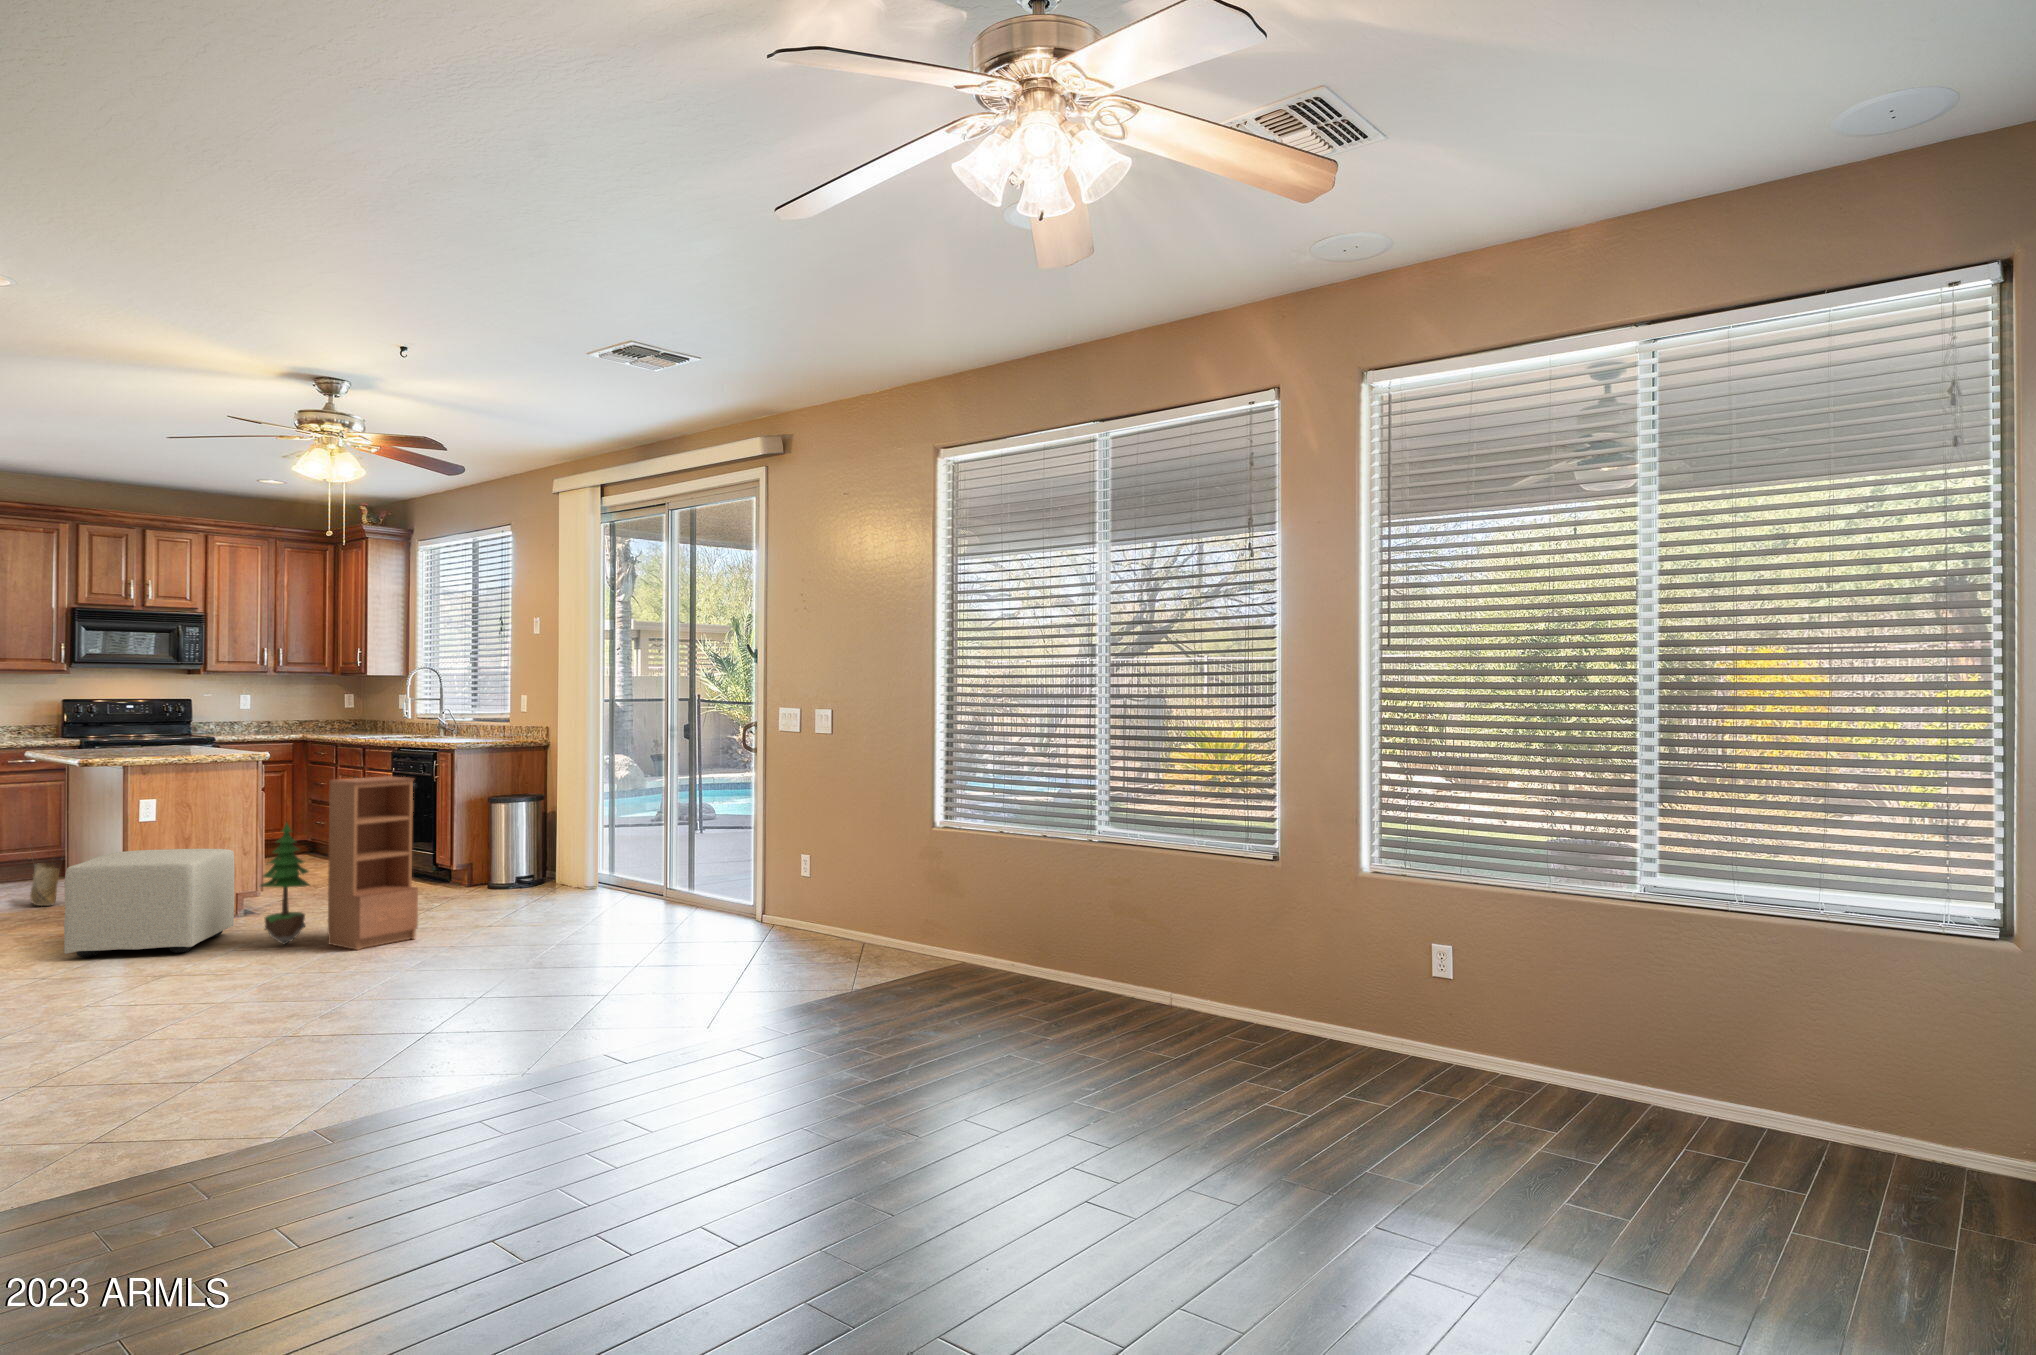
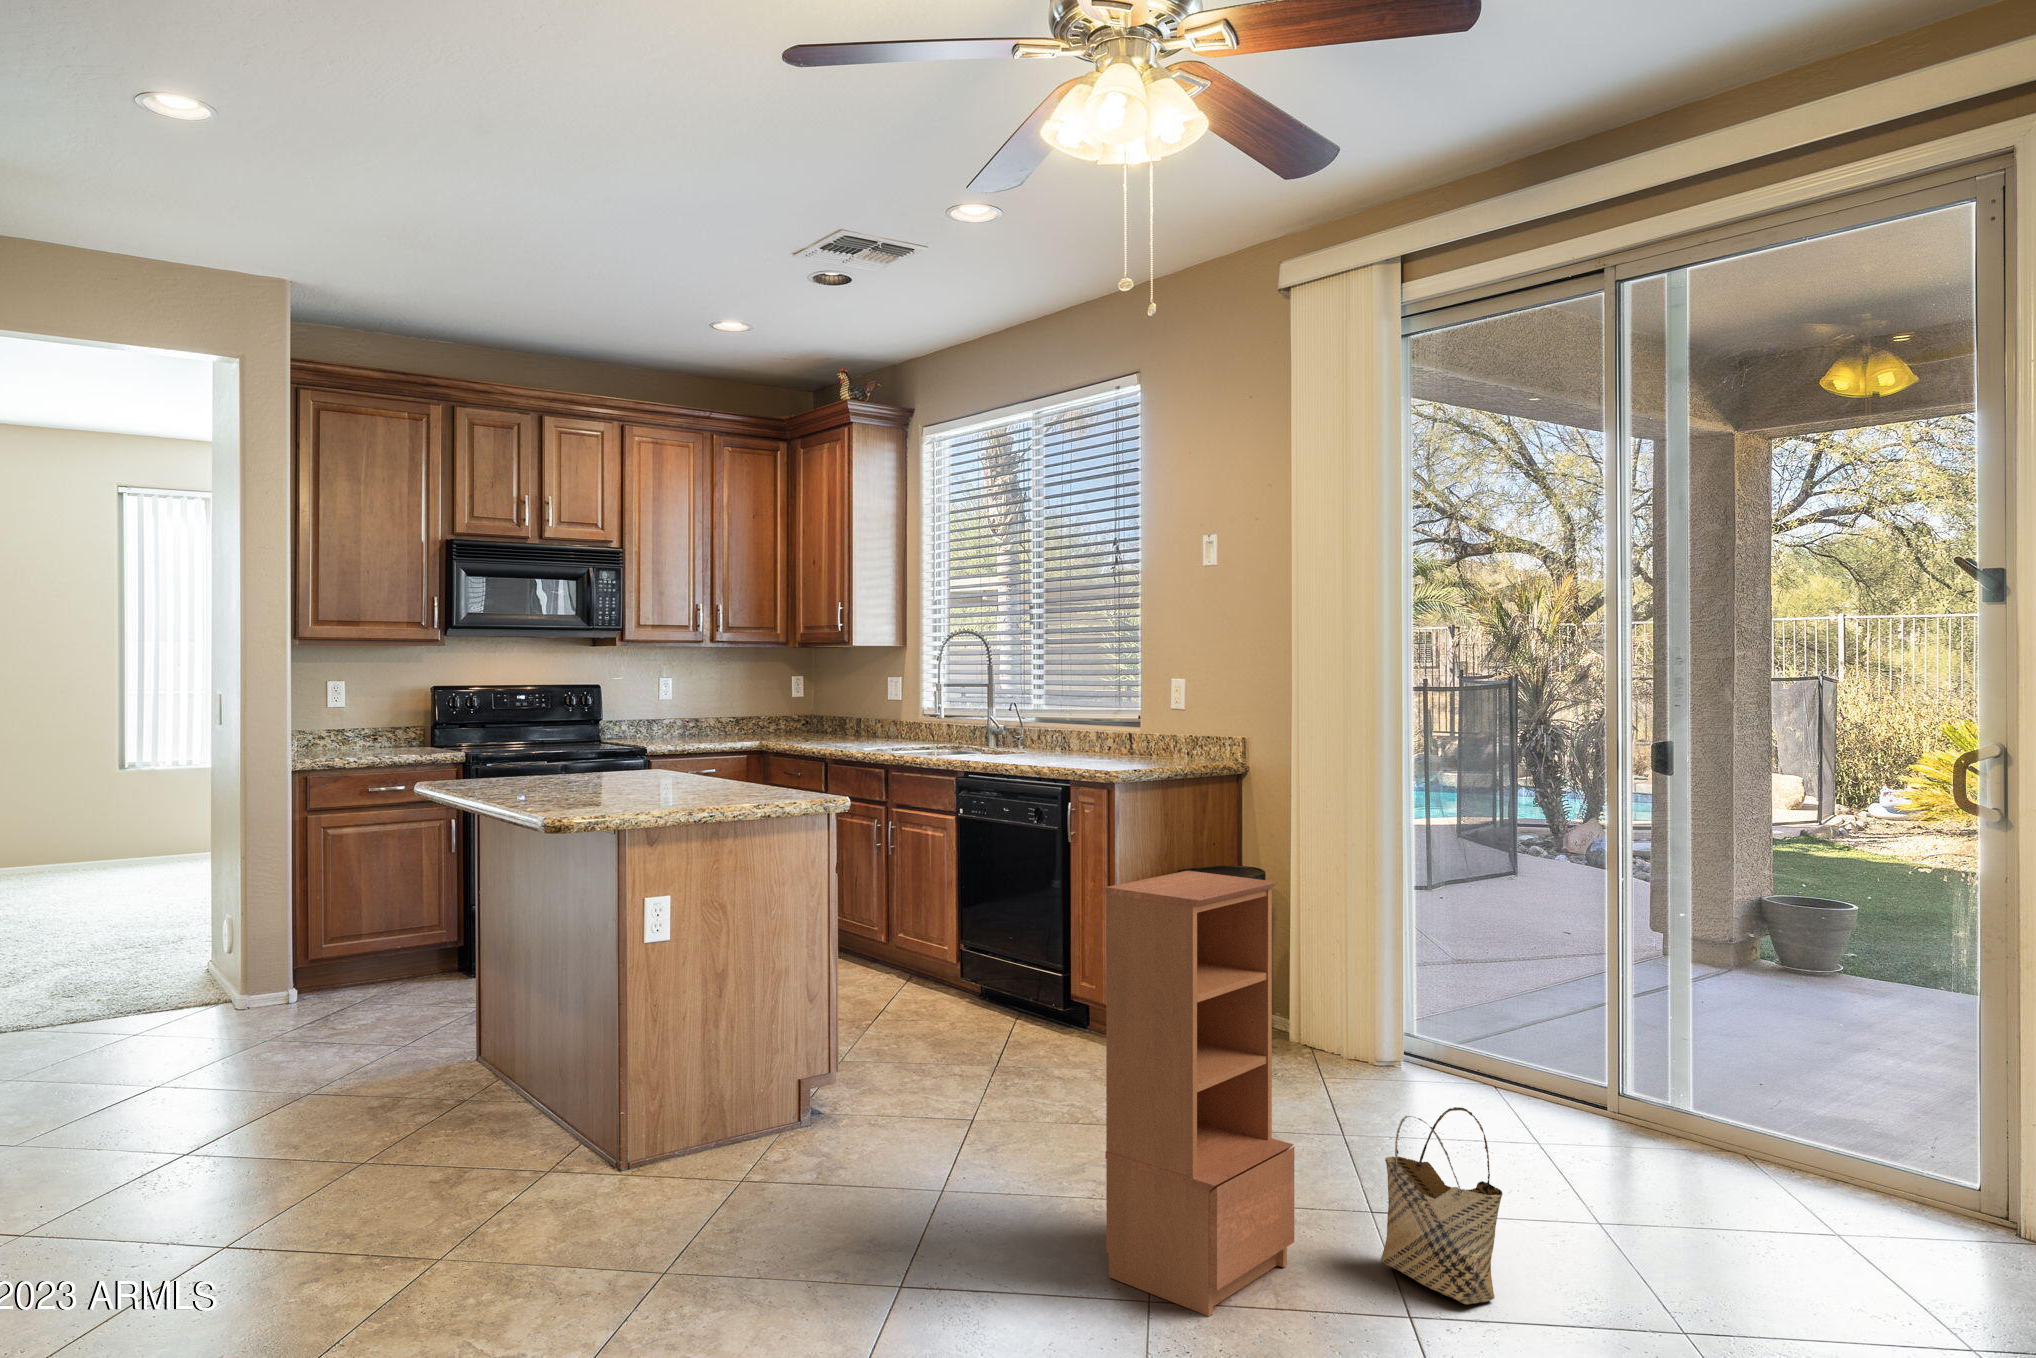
potted tree: present [261,823,309,944] -> none [958,982,1062,1272]
ottoman: present [64,849,234,957] -> none [574,1022,857,1300]
woven basket: present [30,863,60,906] -> present [1381,1107,1503,1304]

